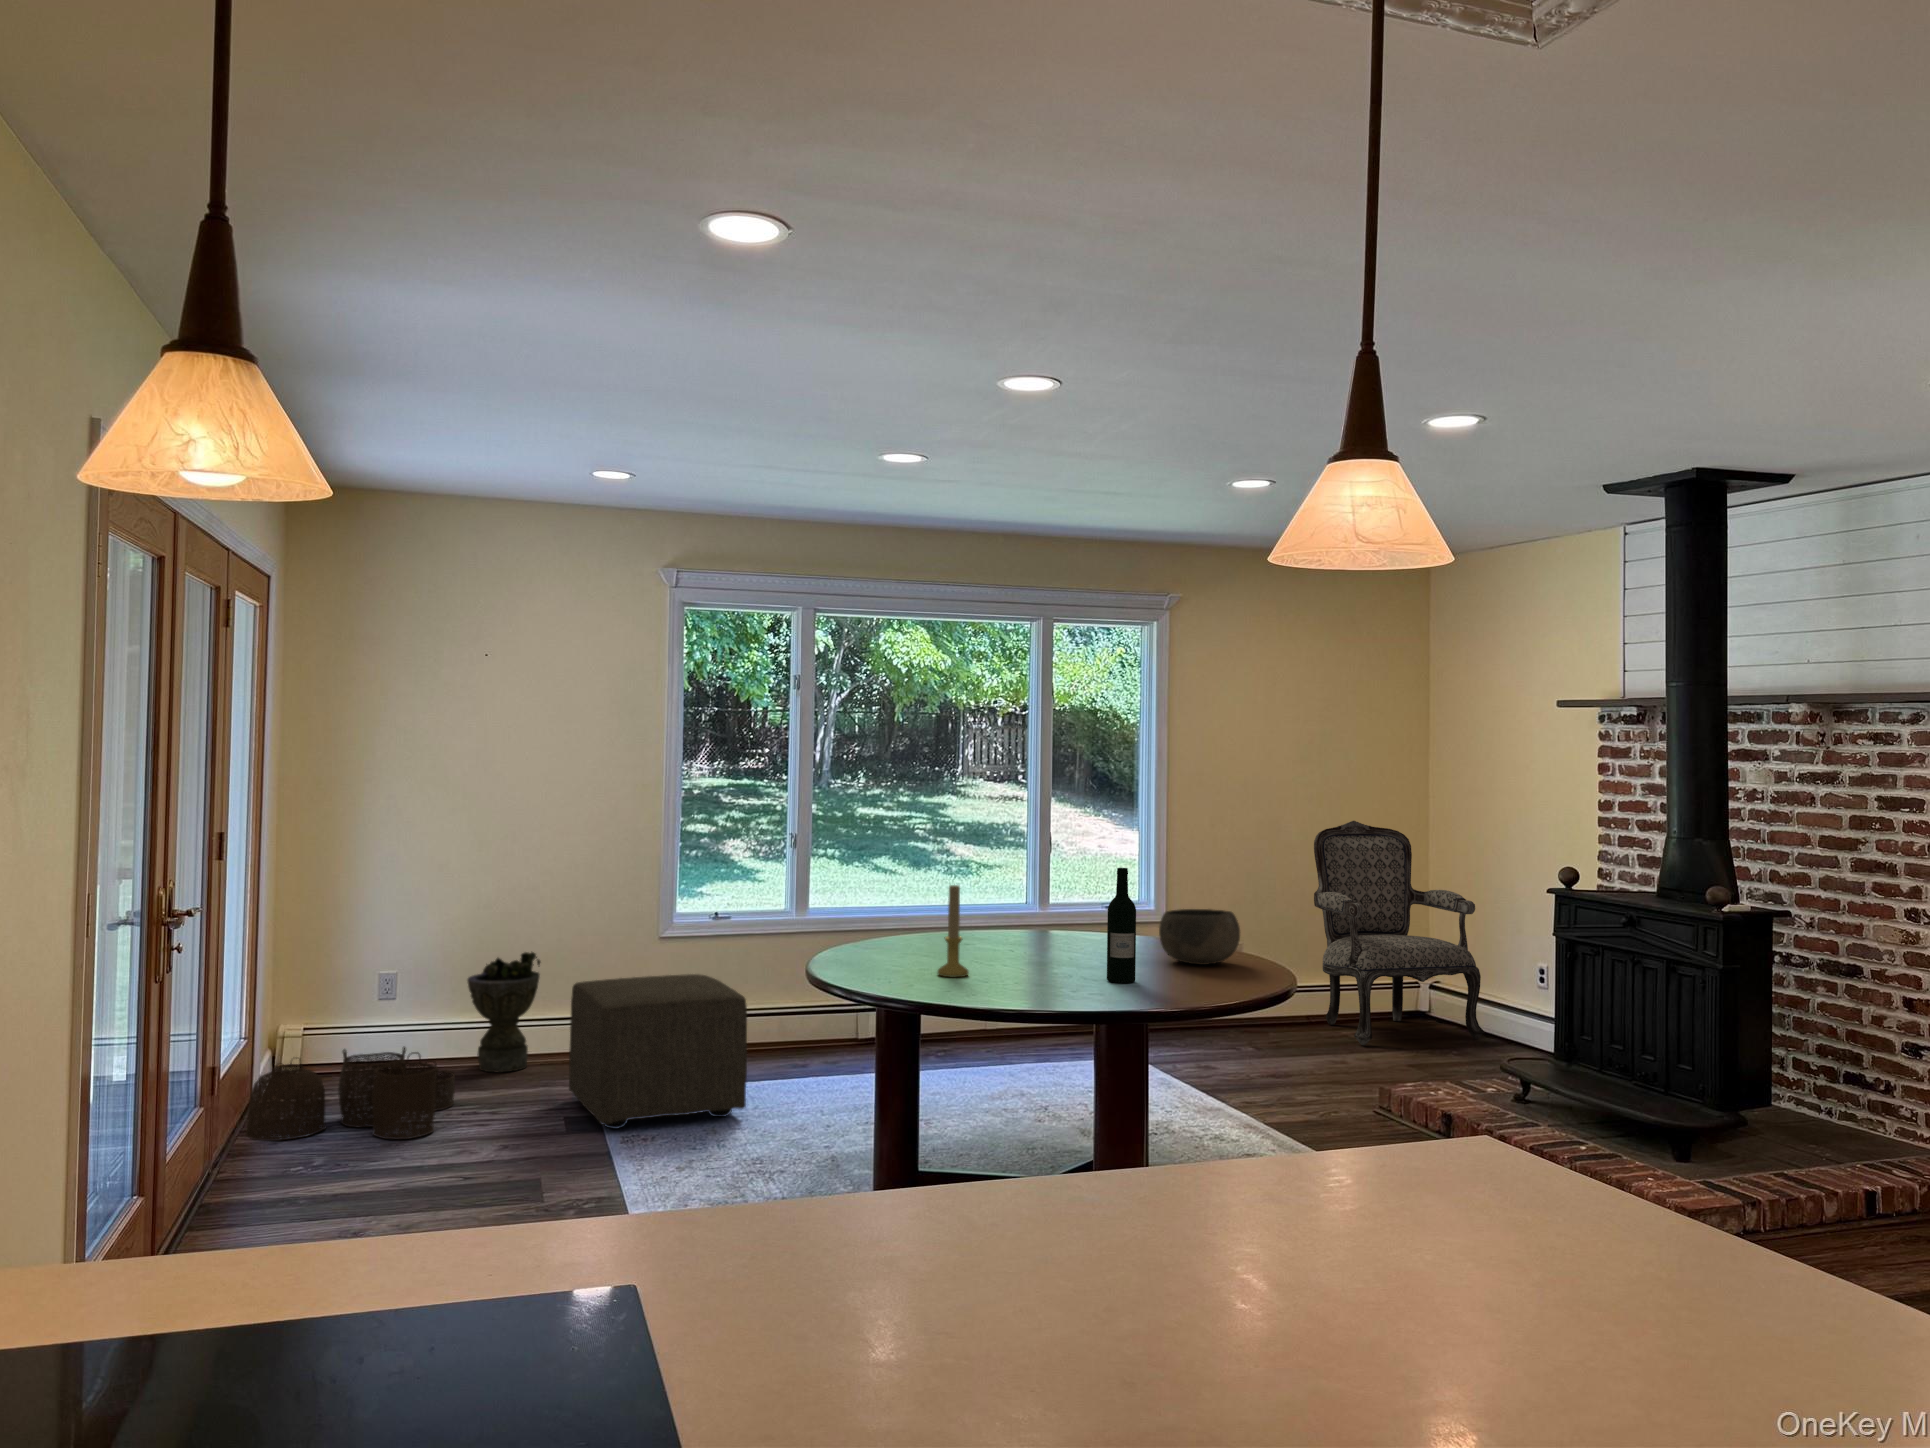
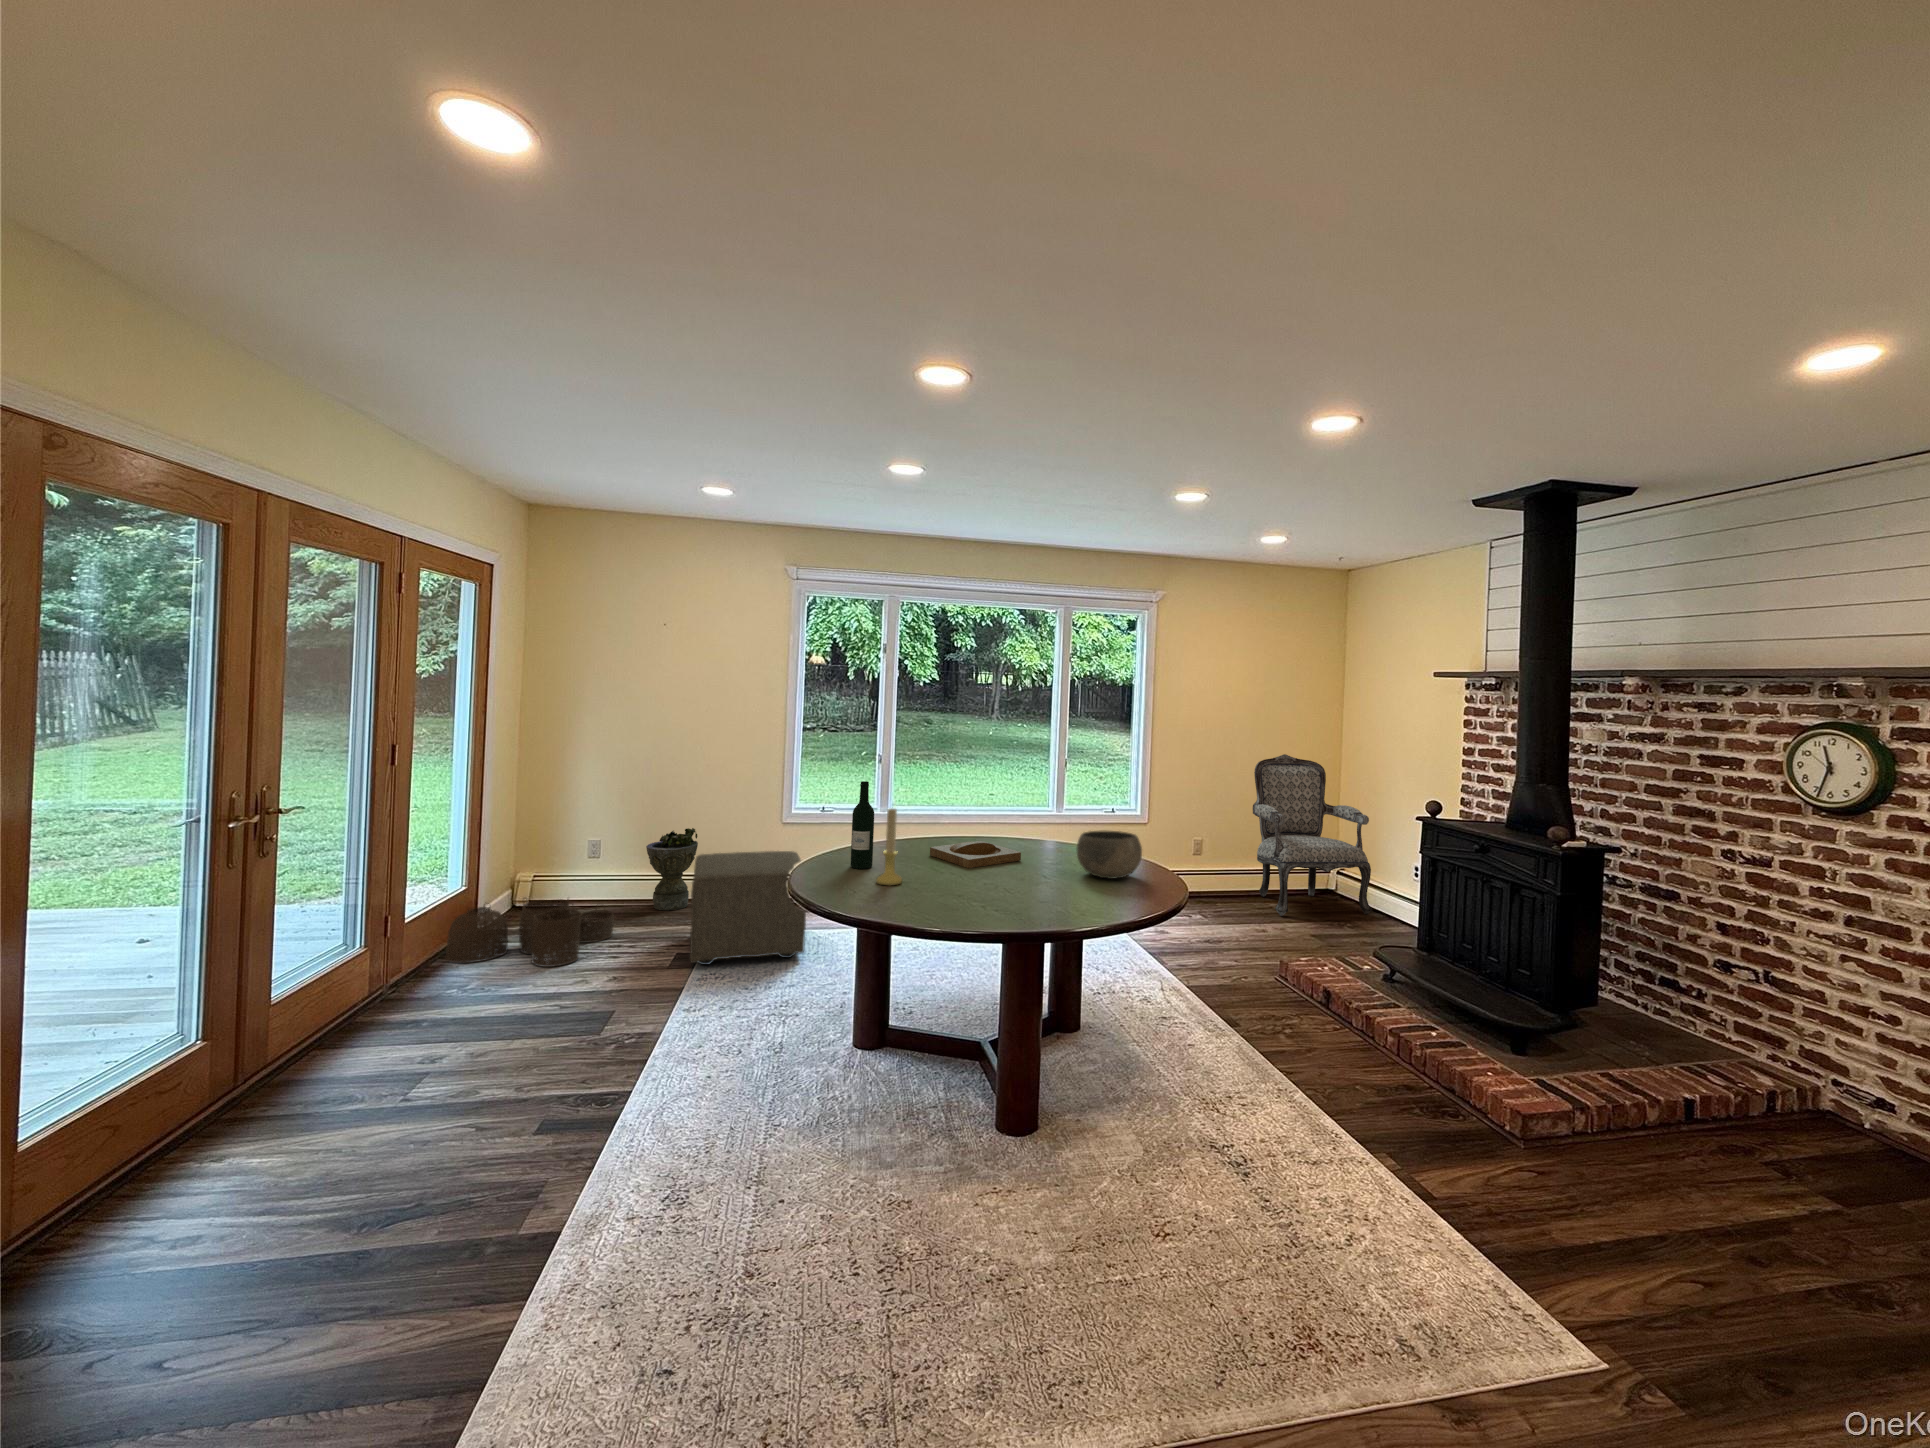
wine bottle: present [1107,868,1136,983] -> present [850,781,874,869]
tray: none [965,933,1081,961] -> present [930,841,1021,868]

